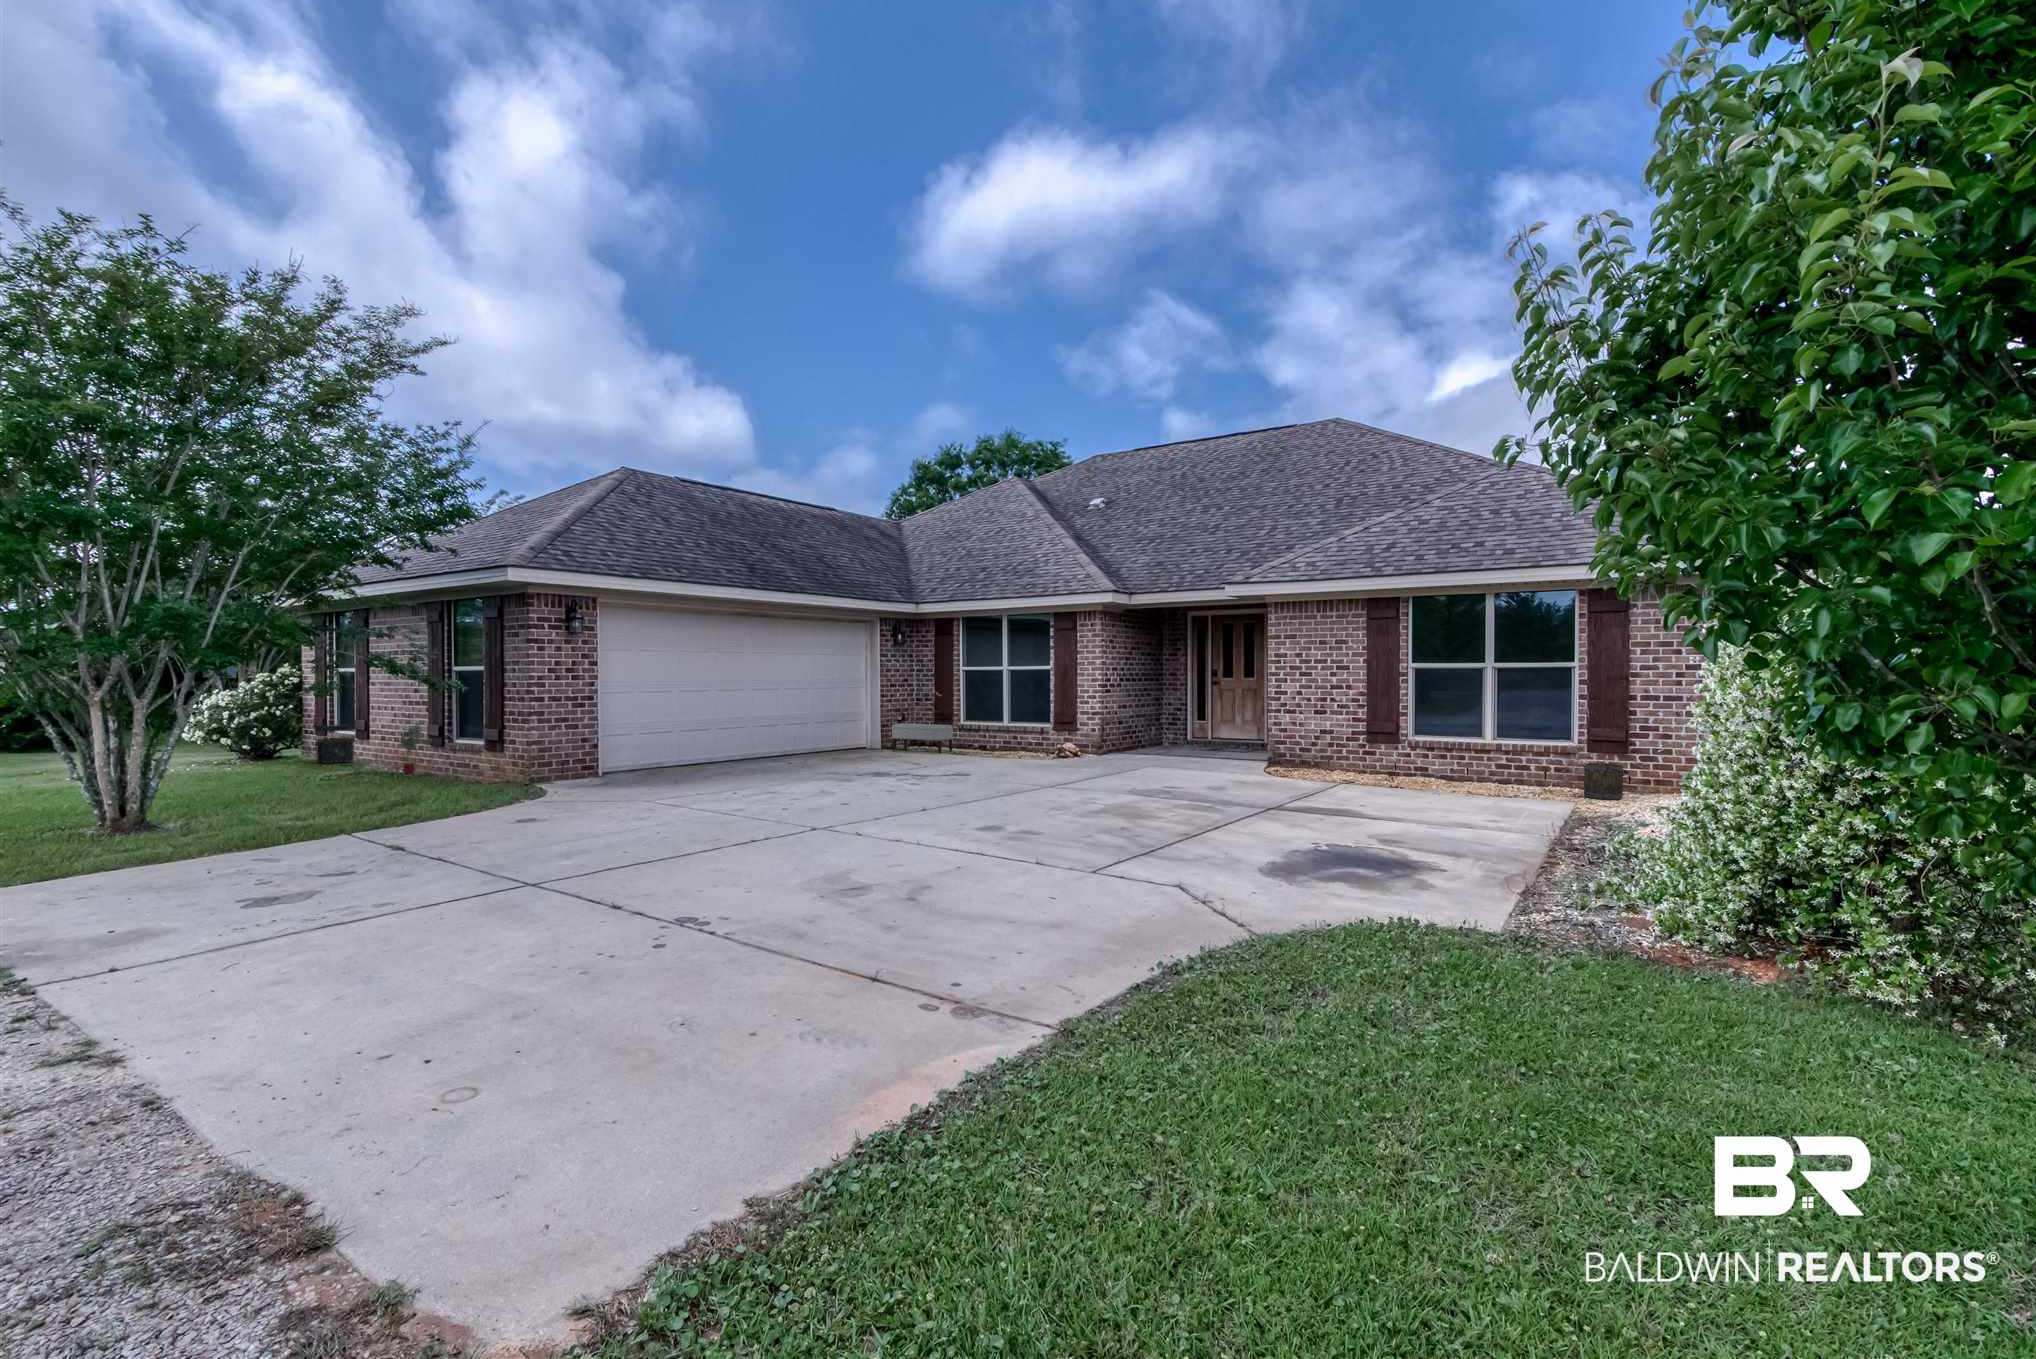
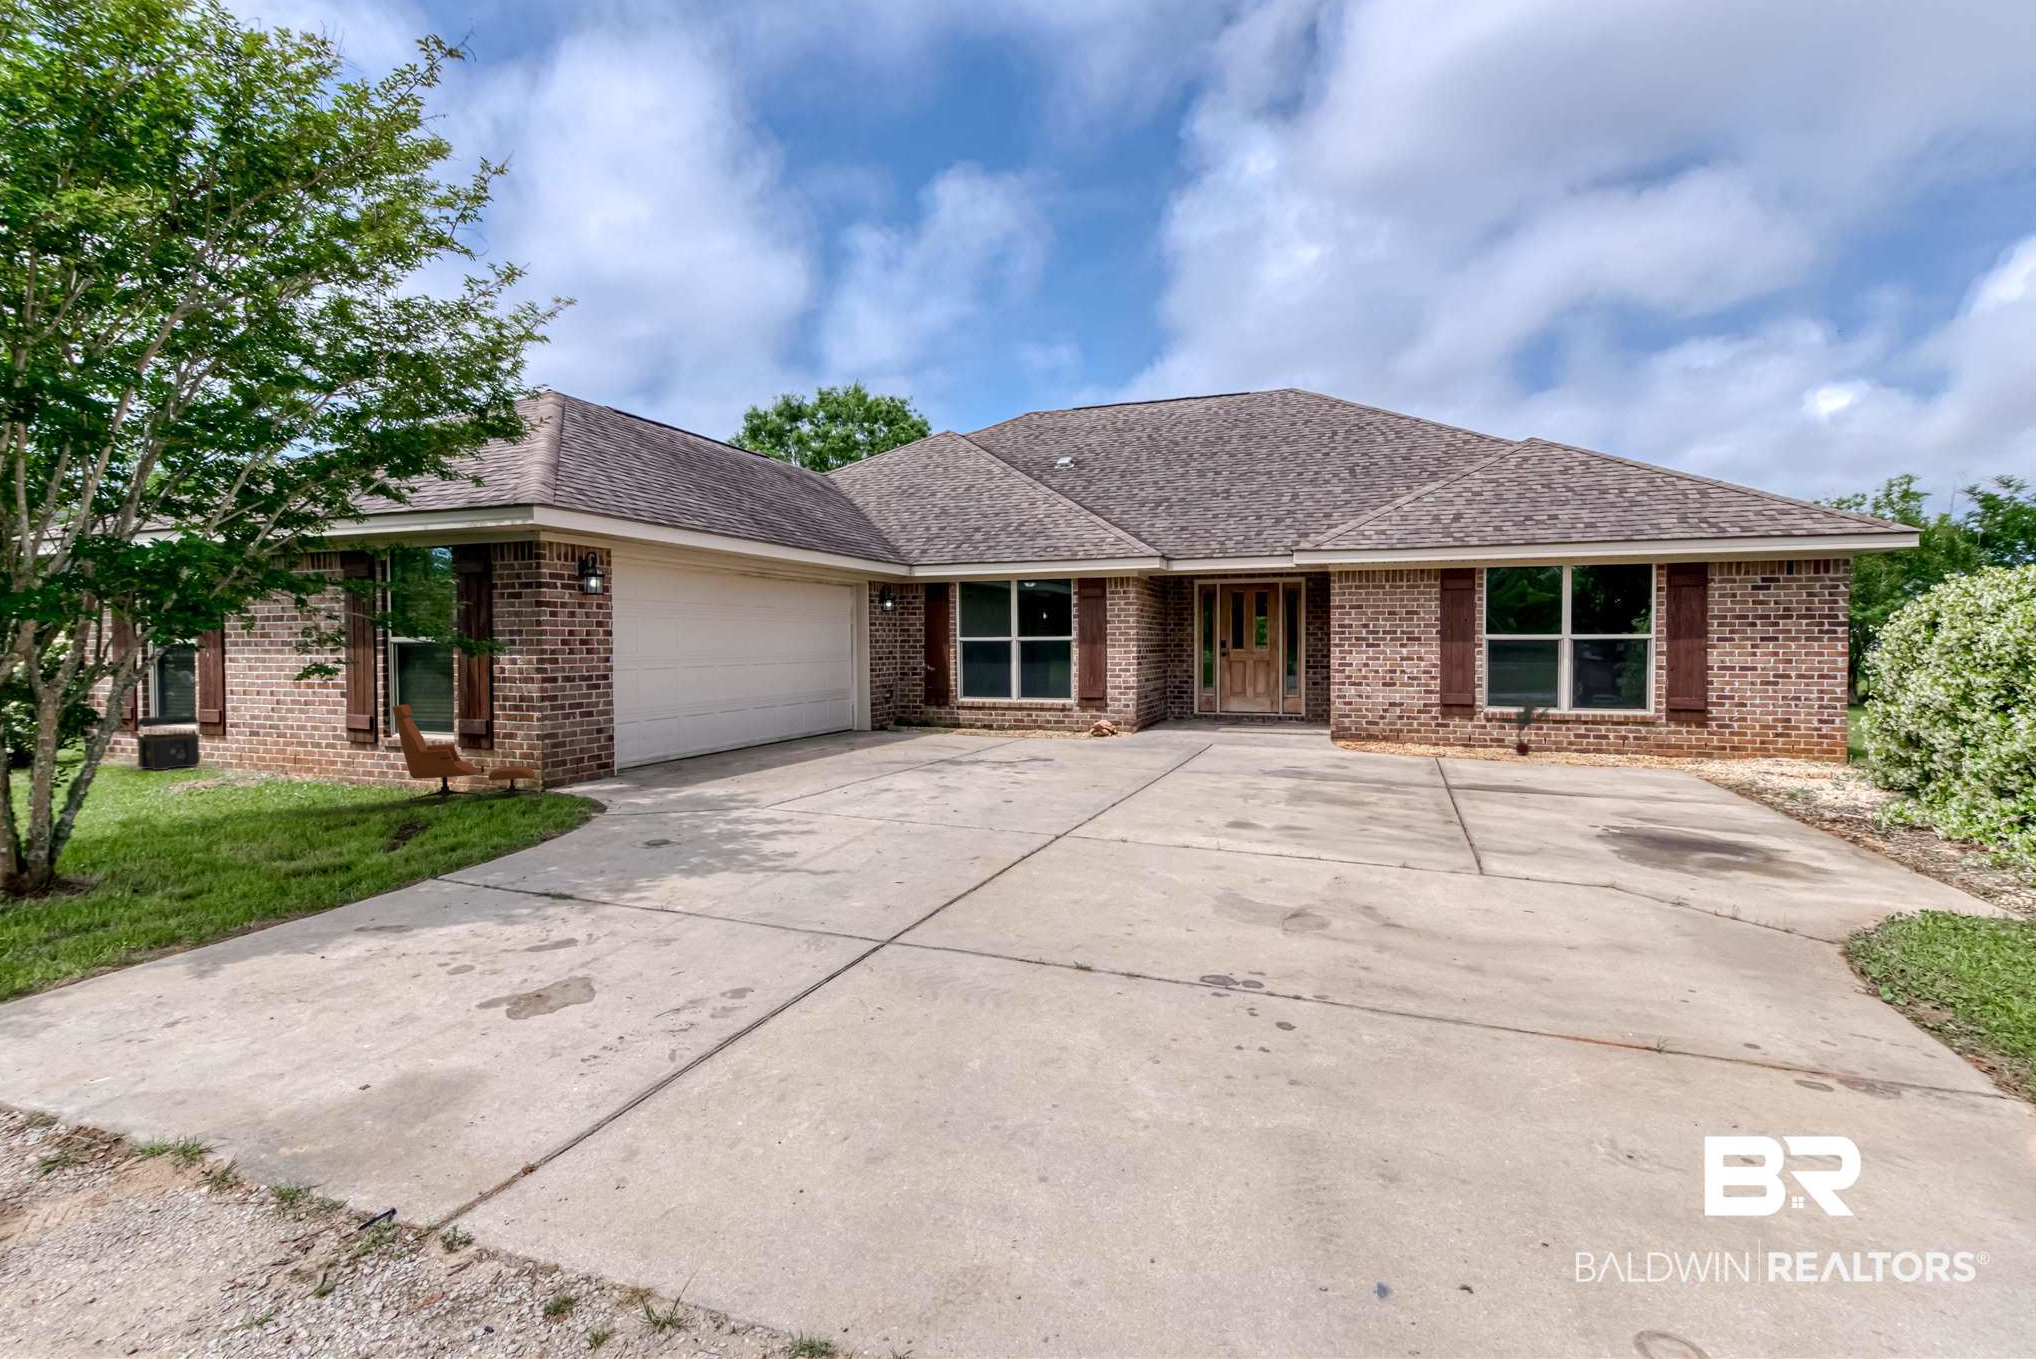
lounge chair: none [428,716,526,789] -> present [393,704,536,804]
potted tree: present [400,720,429,774] -> present [1496,697,1551,755]
bench: present [892,723,953,753] -> none [894,700,962,732]
bucket: present [1584,761,1629,800] -> none [1672,728,1718,764]

